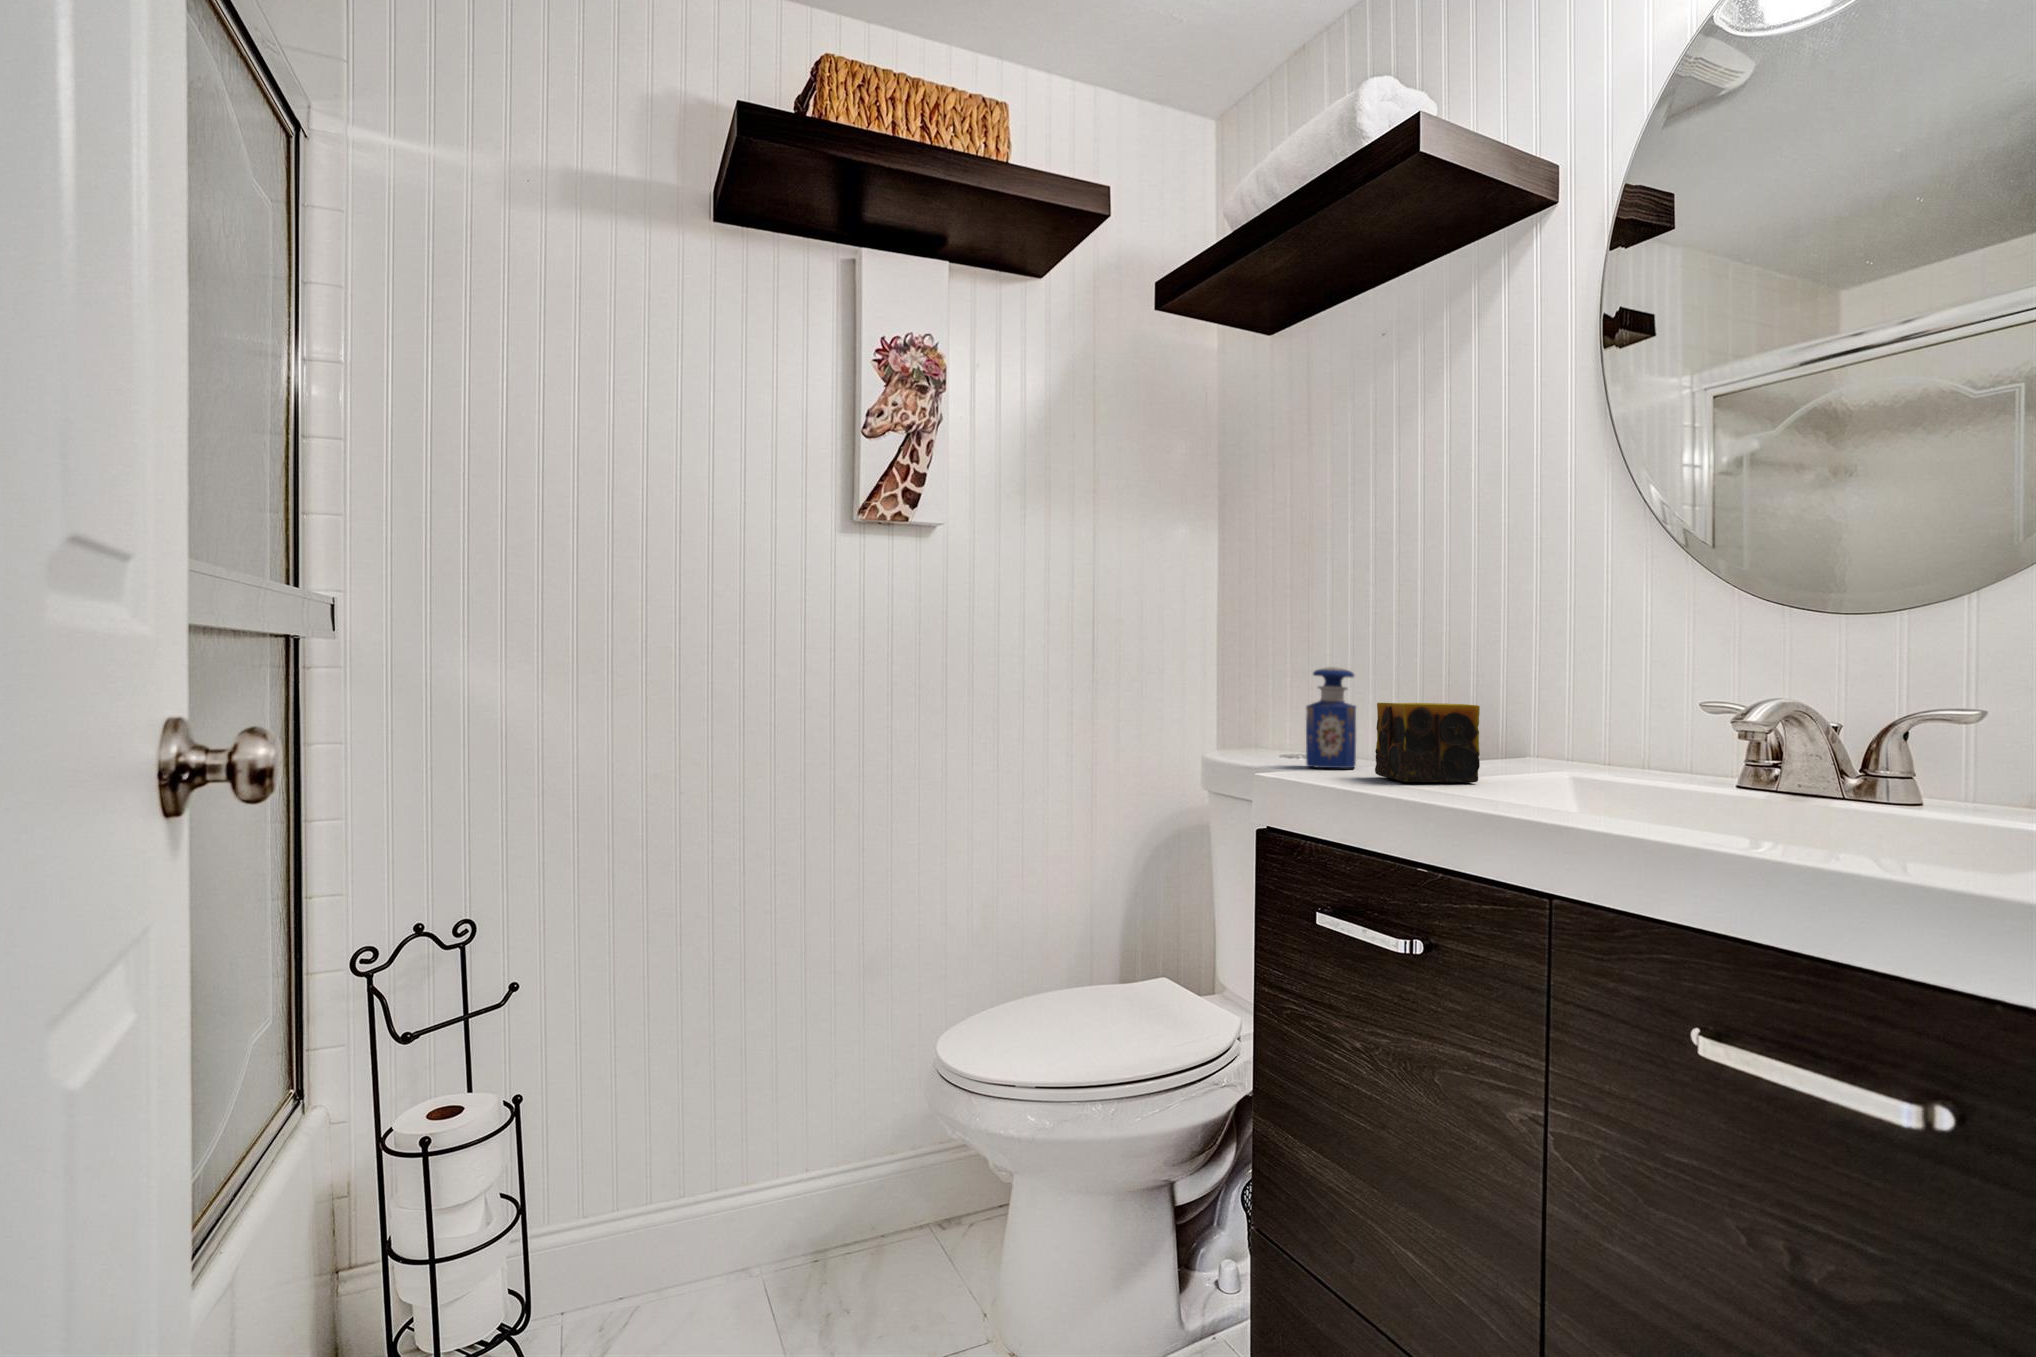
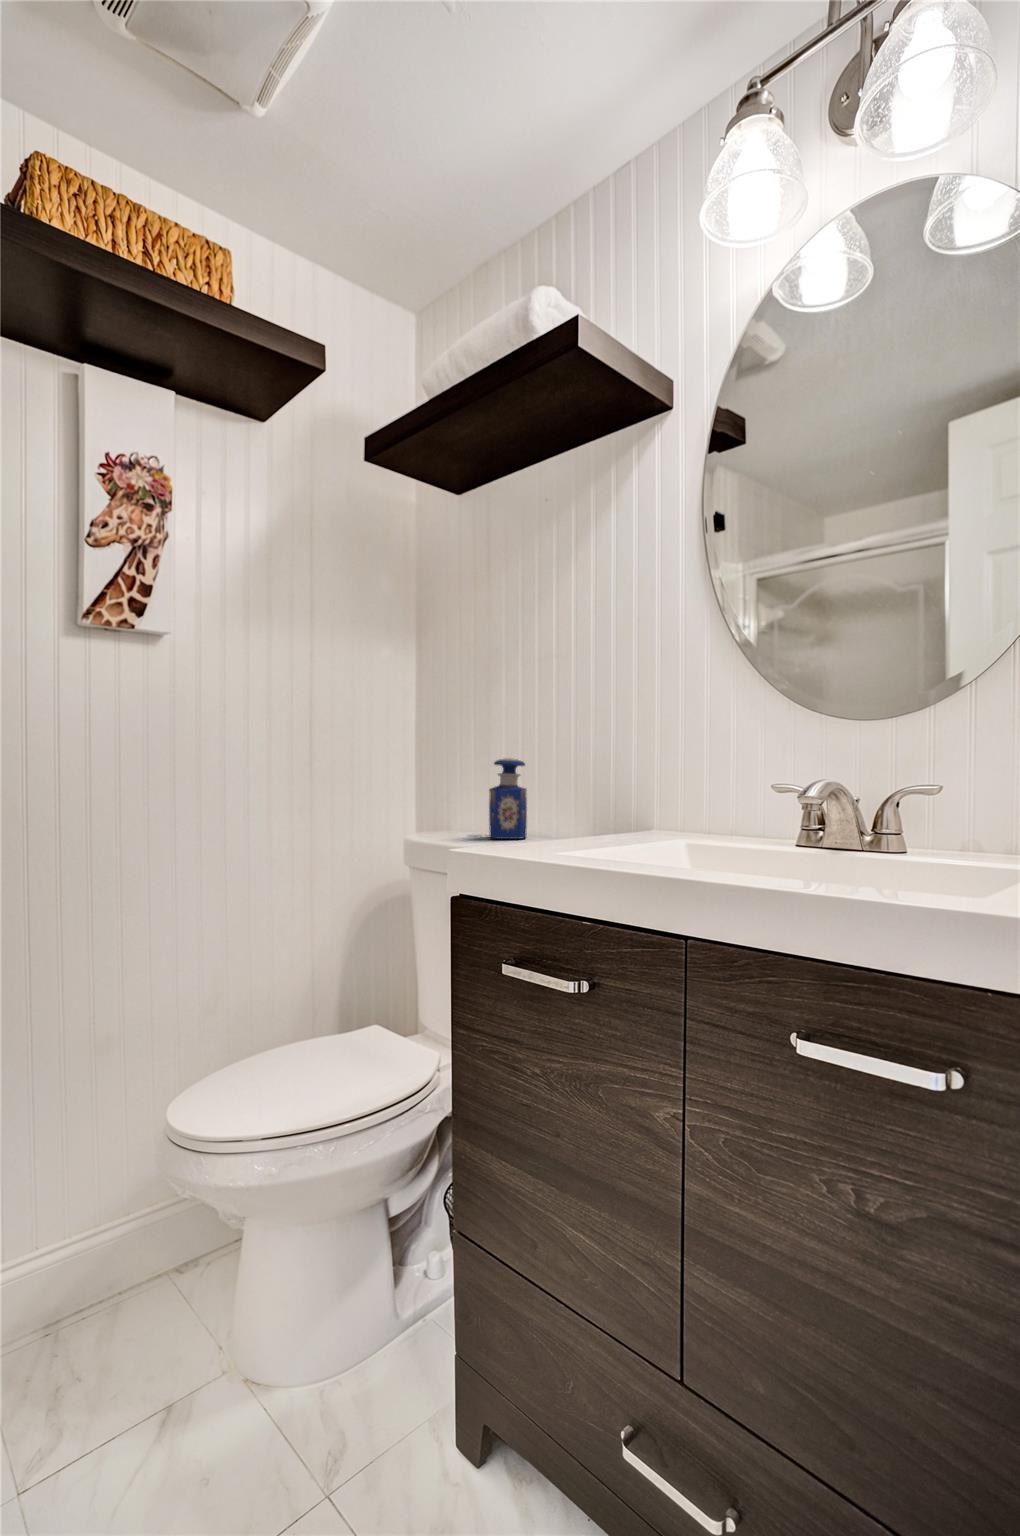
candle: present [1375,703,1480,783] -> none [545,787,624,851]

